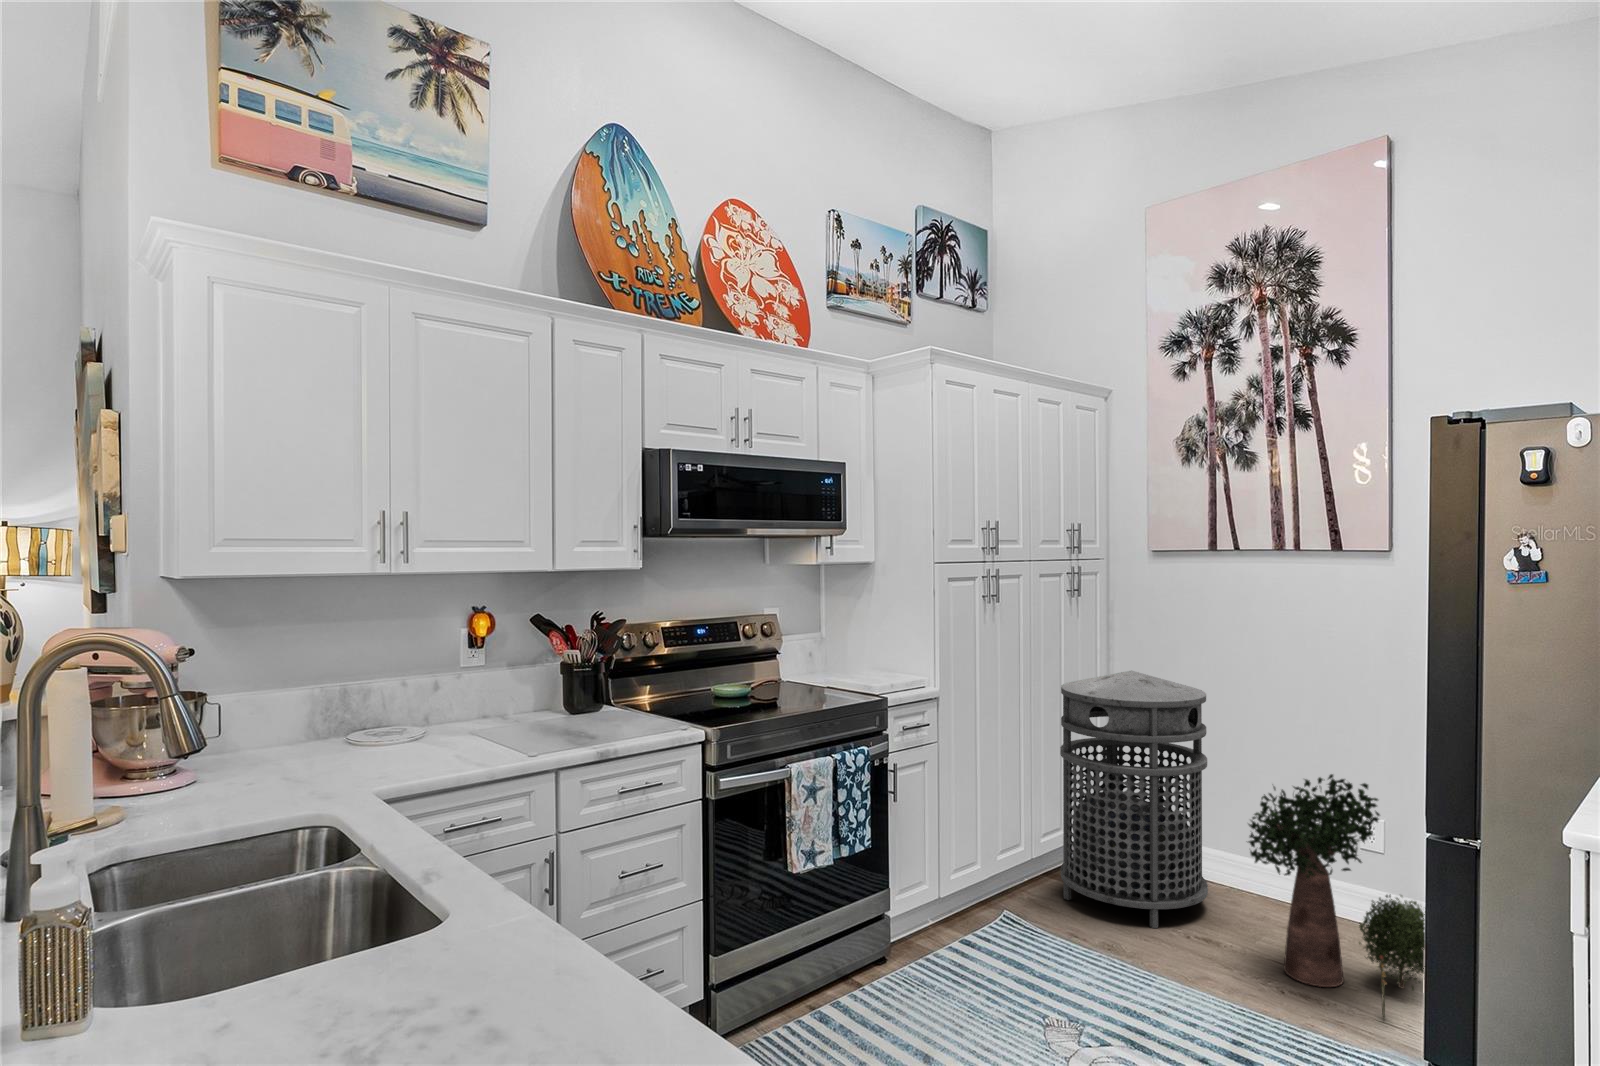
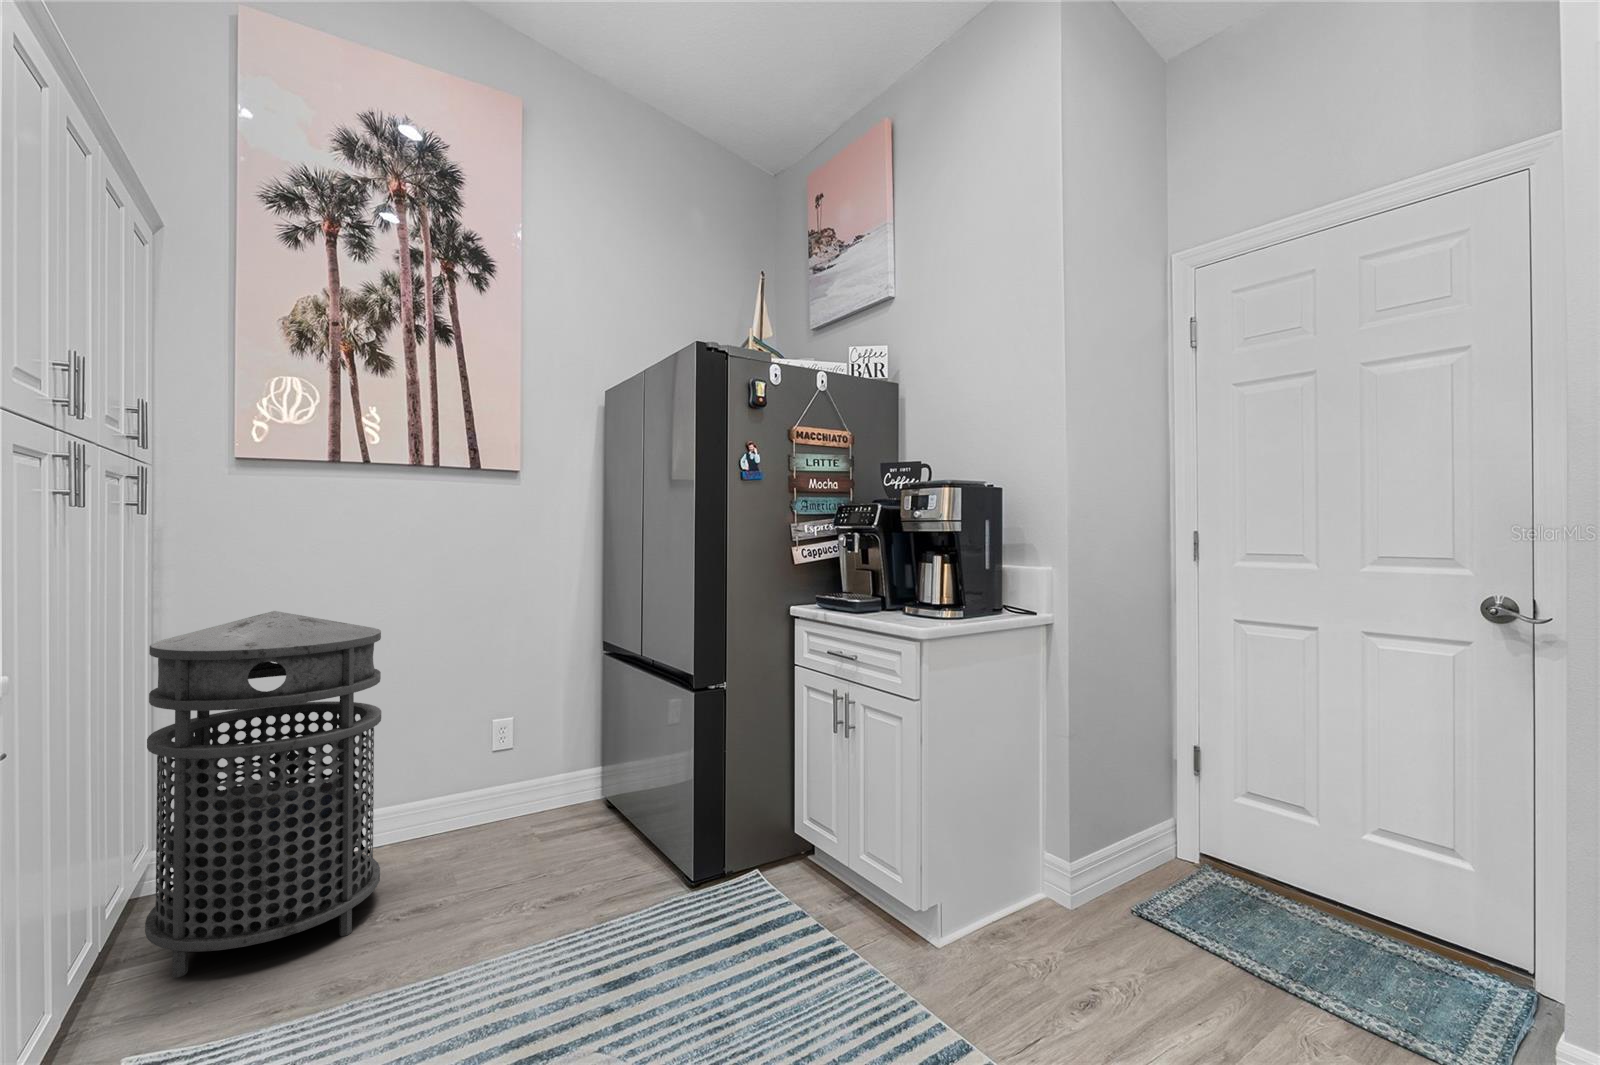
potted plant: present [1248,774,1426,1018] -> none [480,675,636,893]

